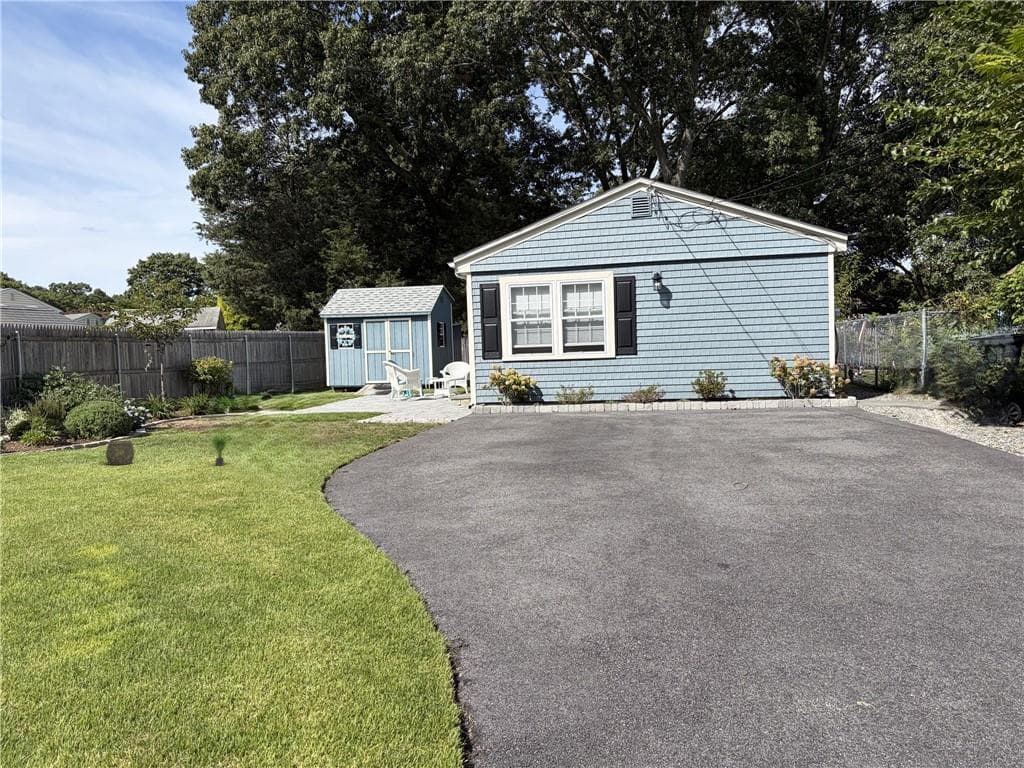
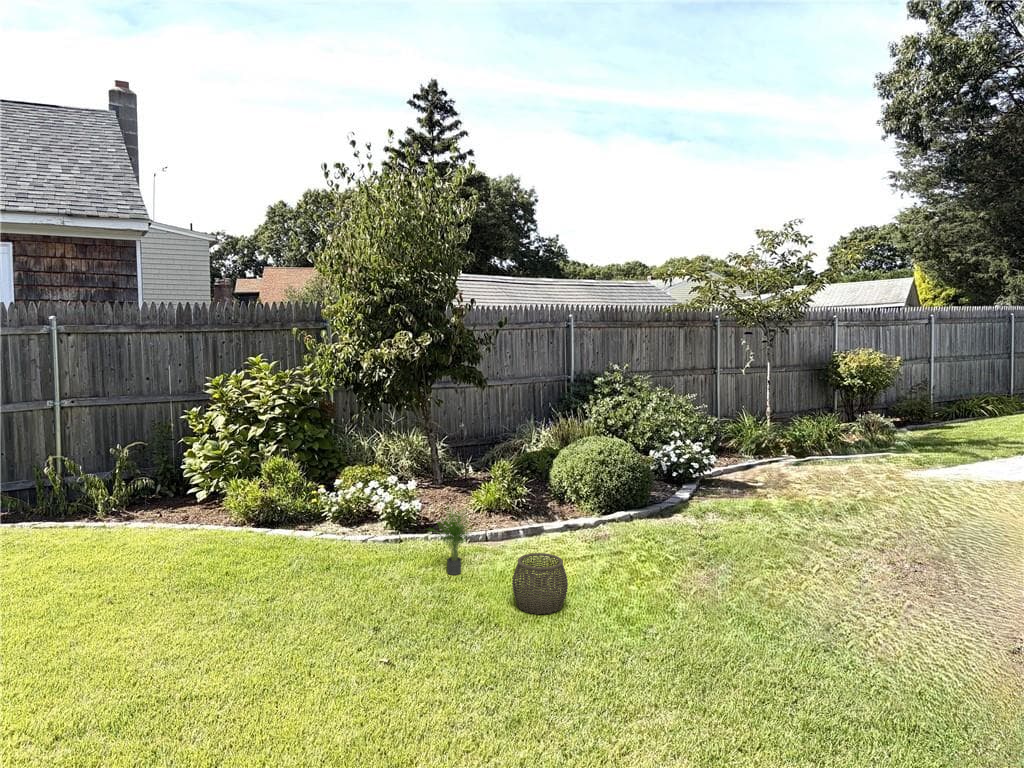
potted plant: present [212,435,228,466] -> present [437,509,468,575]

